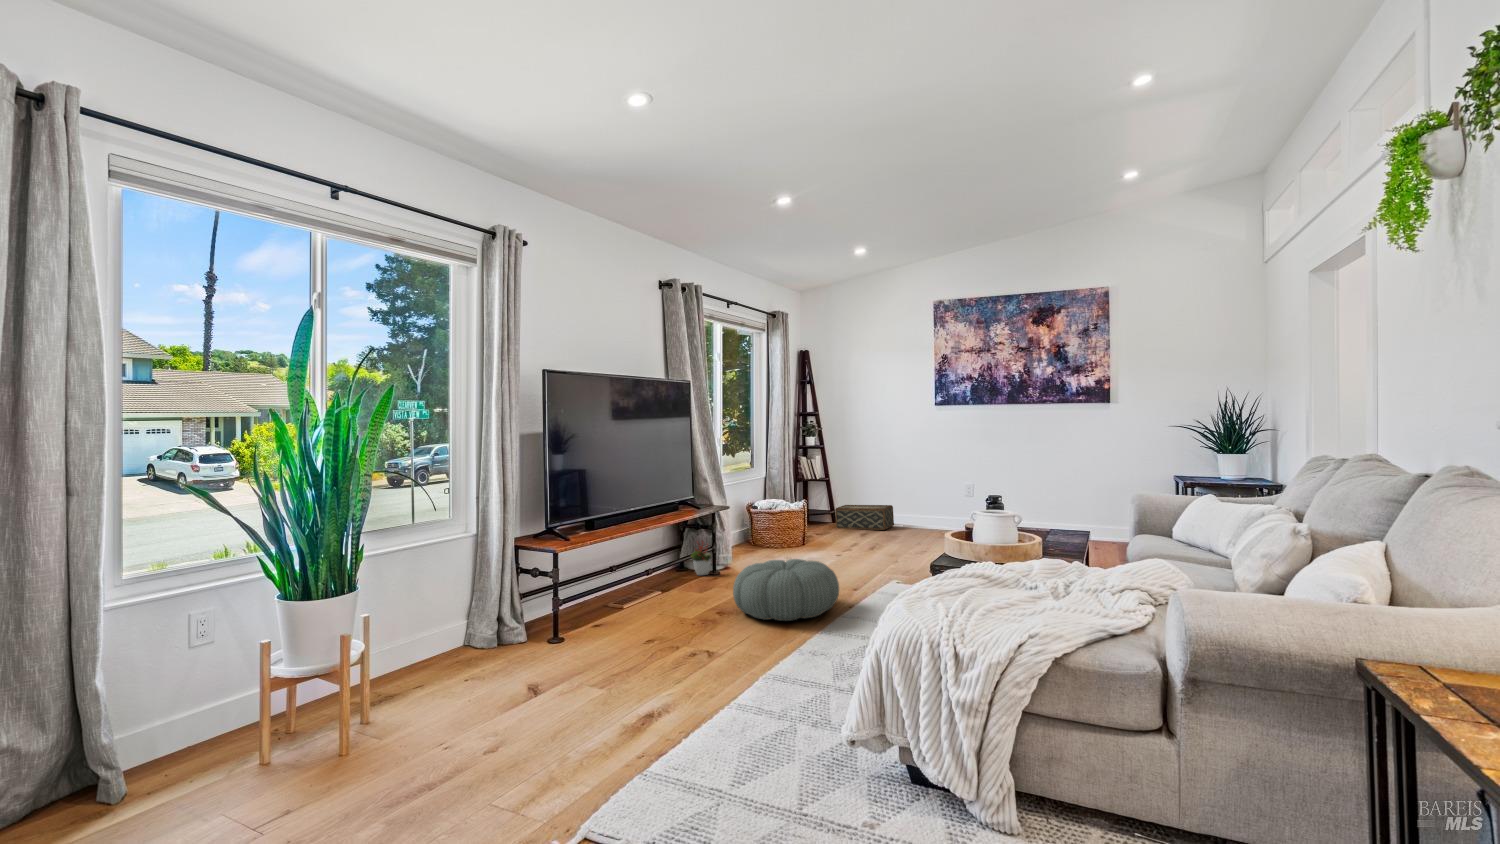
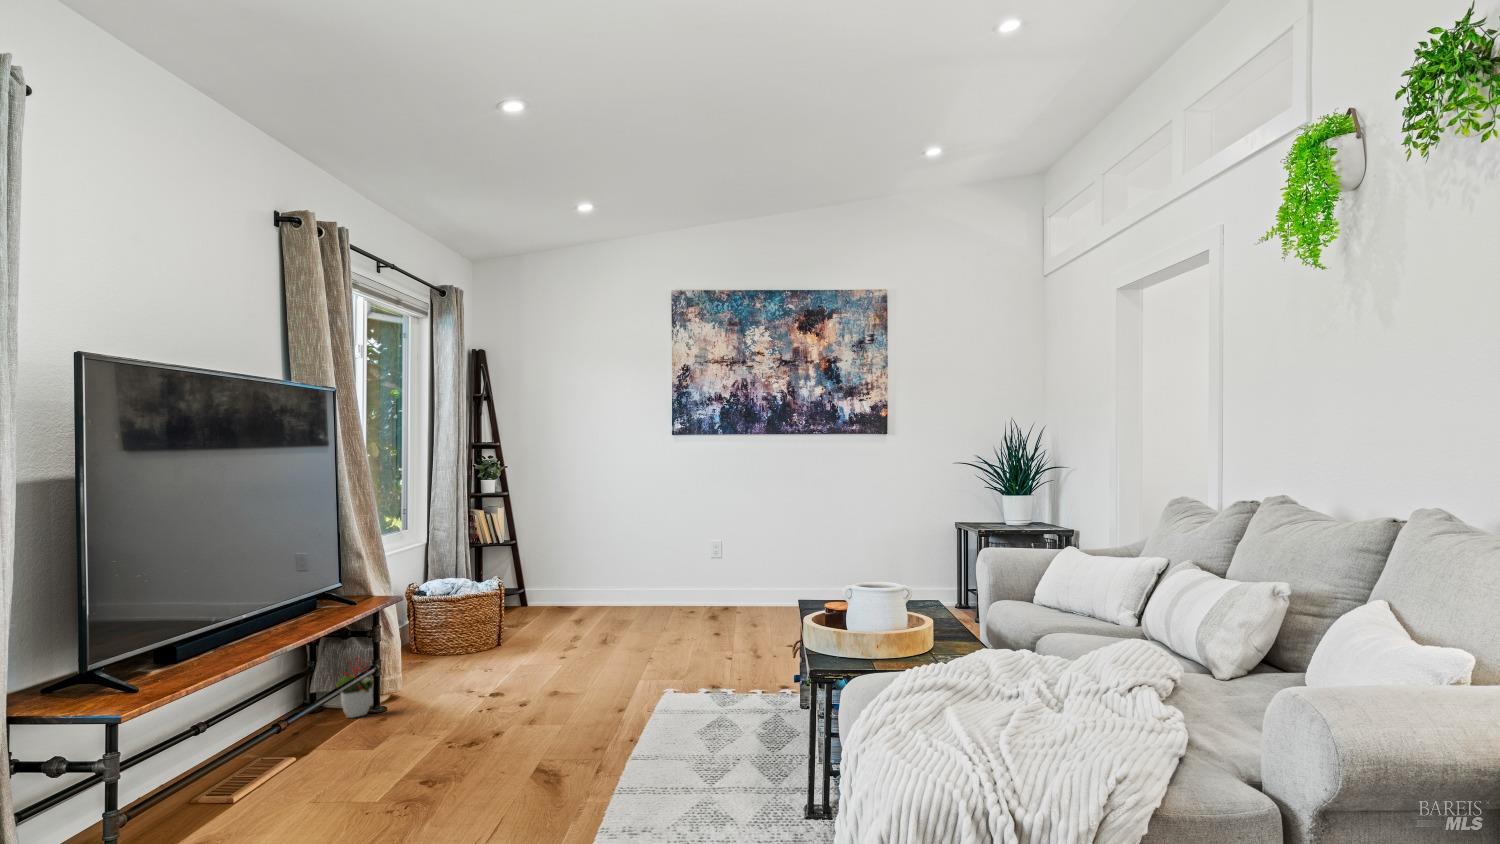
woven basket: present [835,505,894,530] -> none [530,576,614,616]
pouf: present [733,559,839,621] -> none [454,675,628,784]

